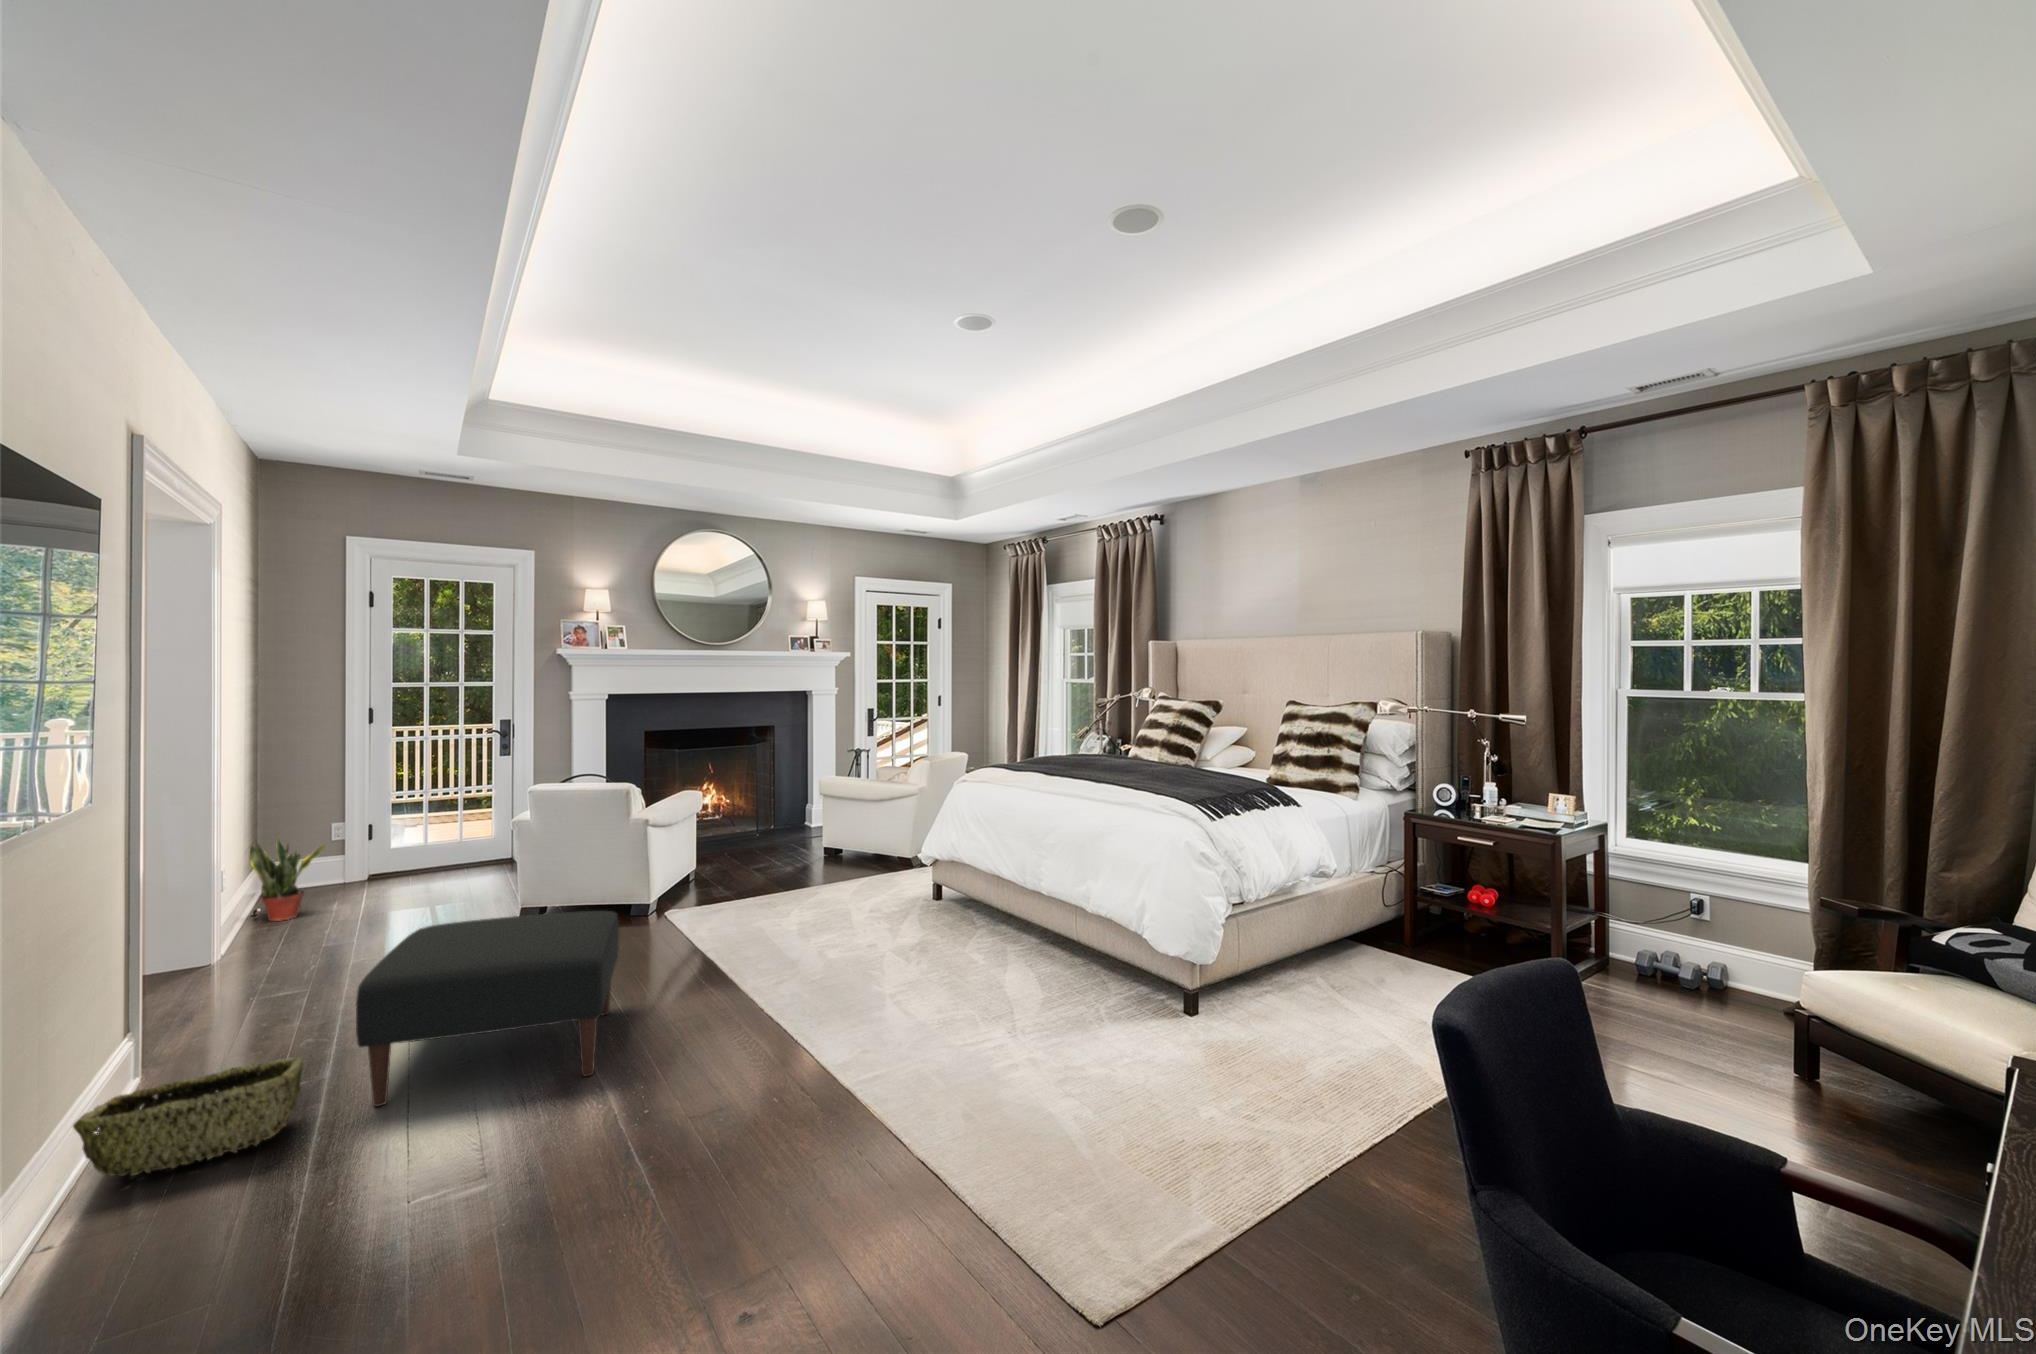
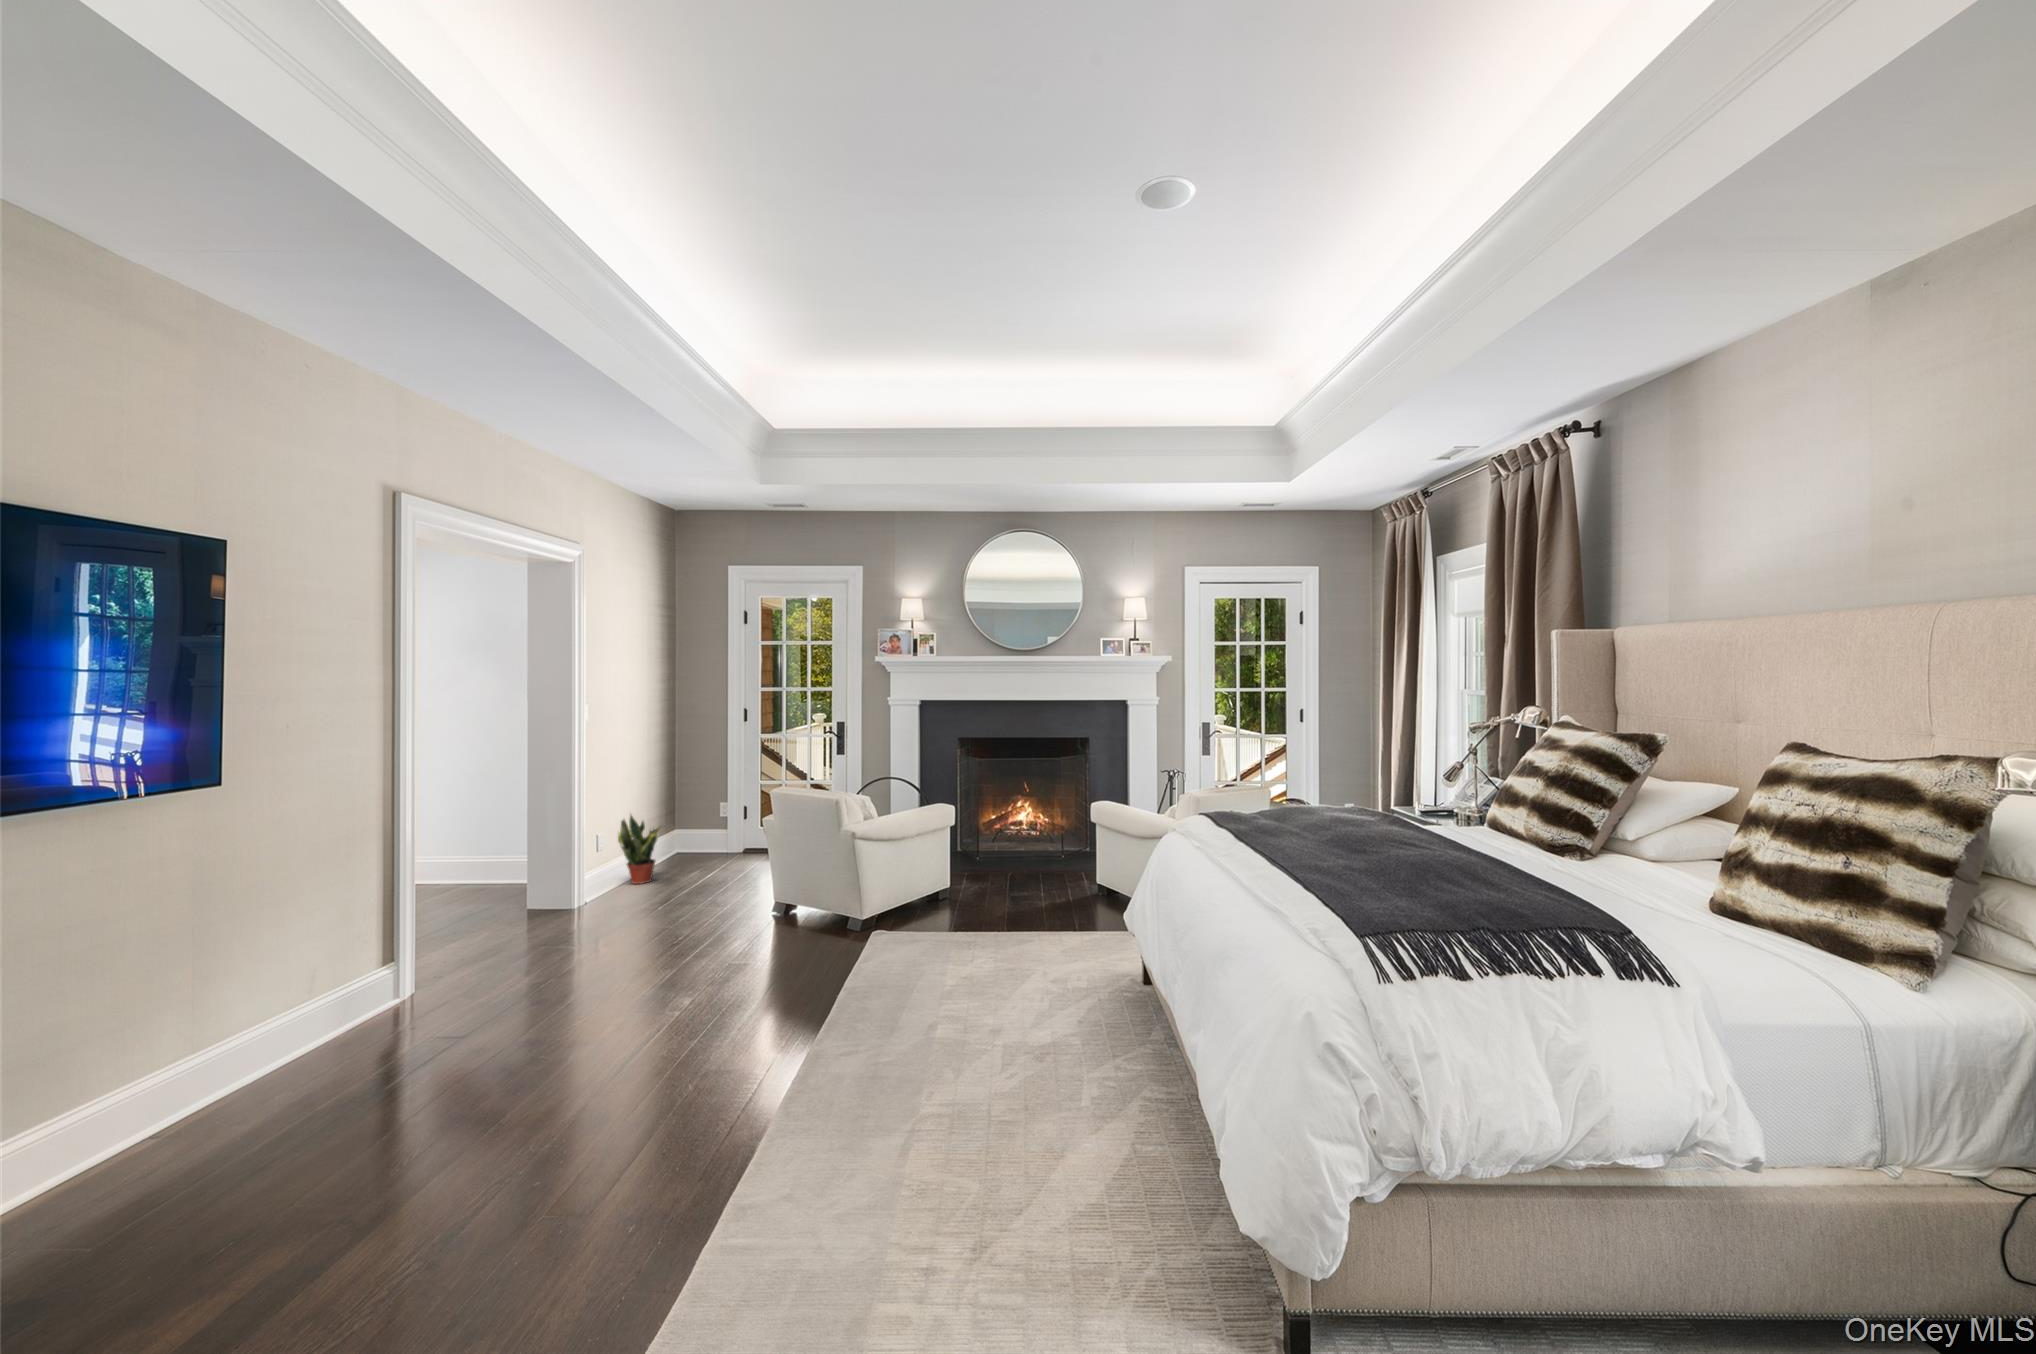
ottoman: present [356,911,619,1107] -> none [271,942,632,1183]
woven basket: present [73,1057,303,1176] -> none [24,1068,260,1168]

